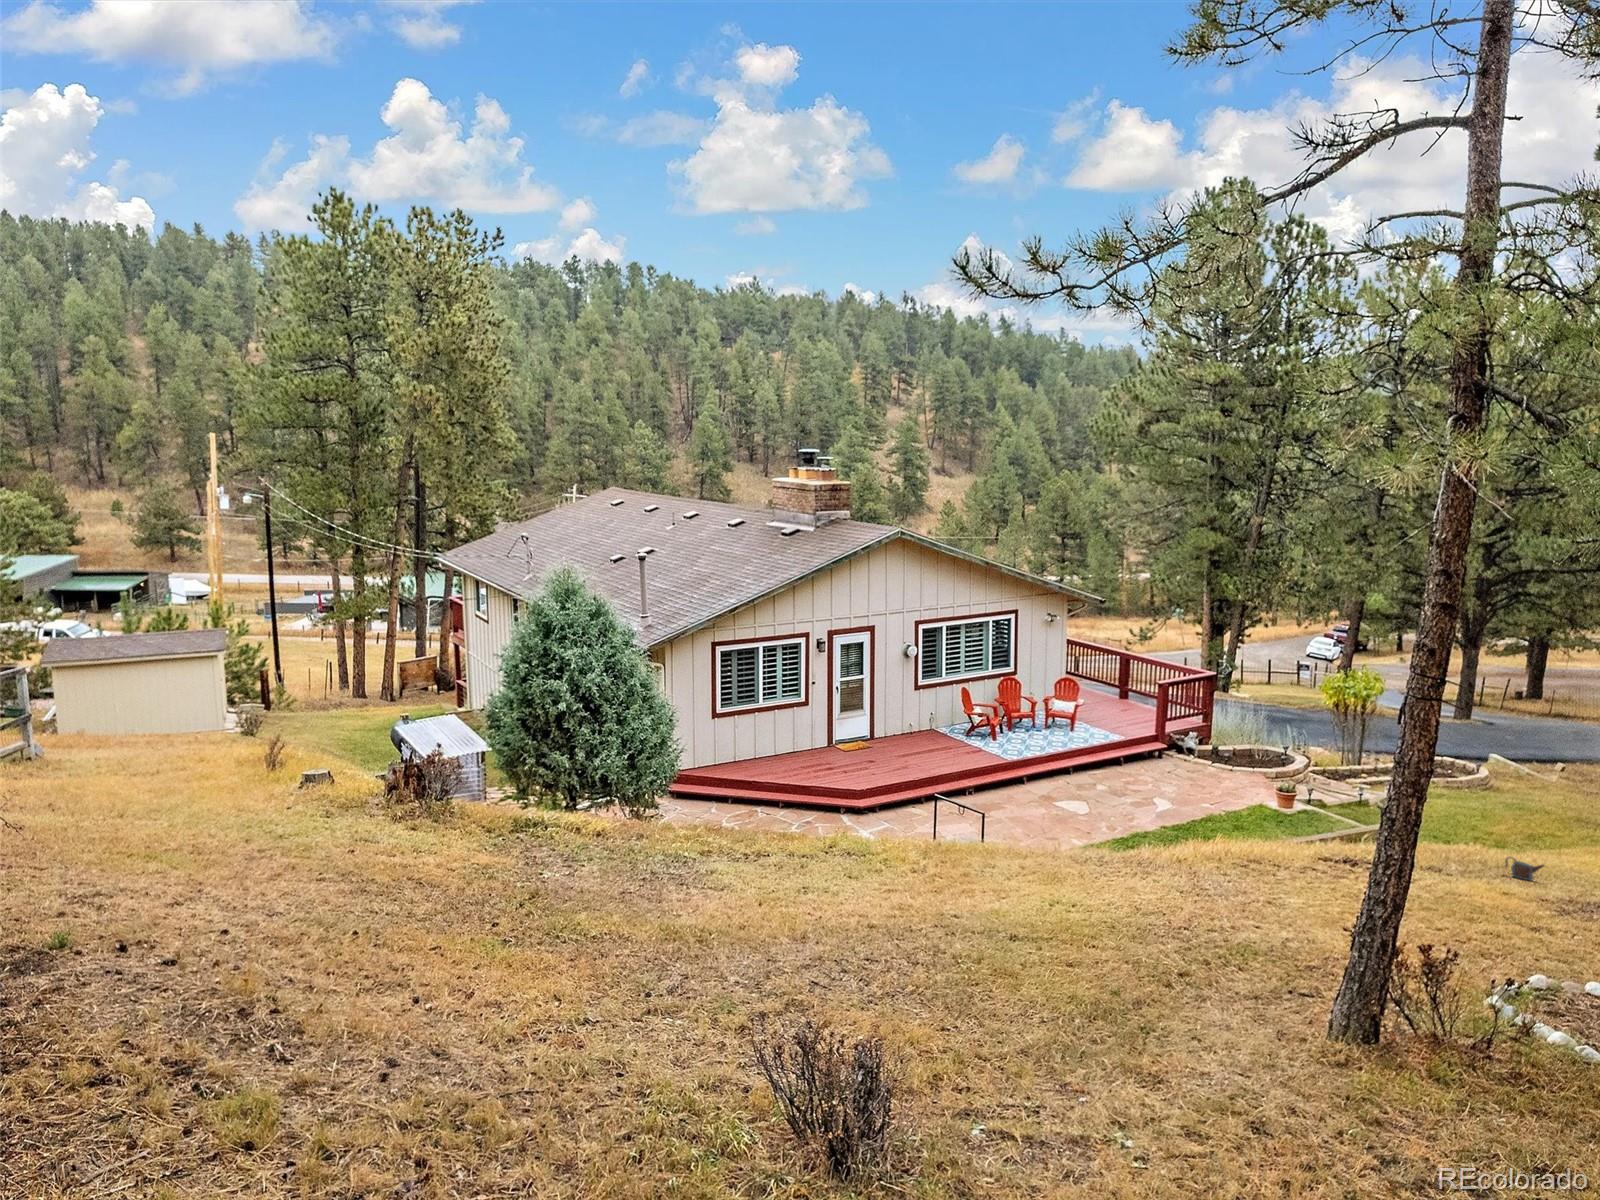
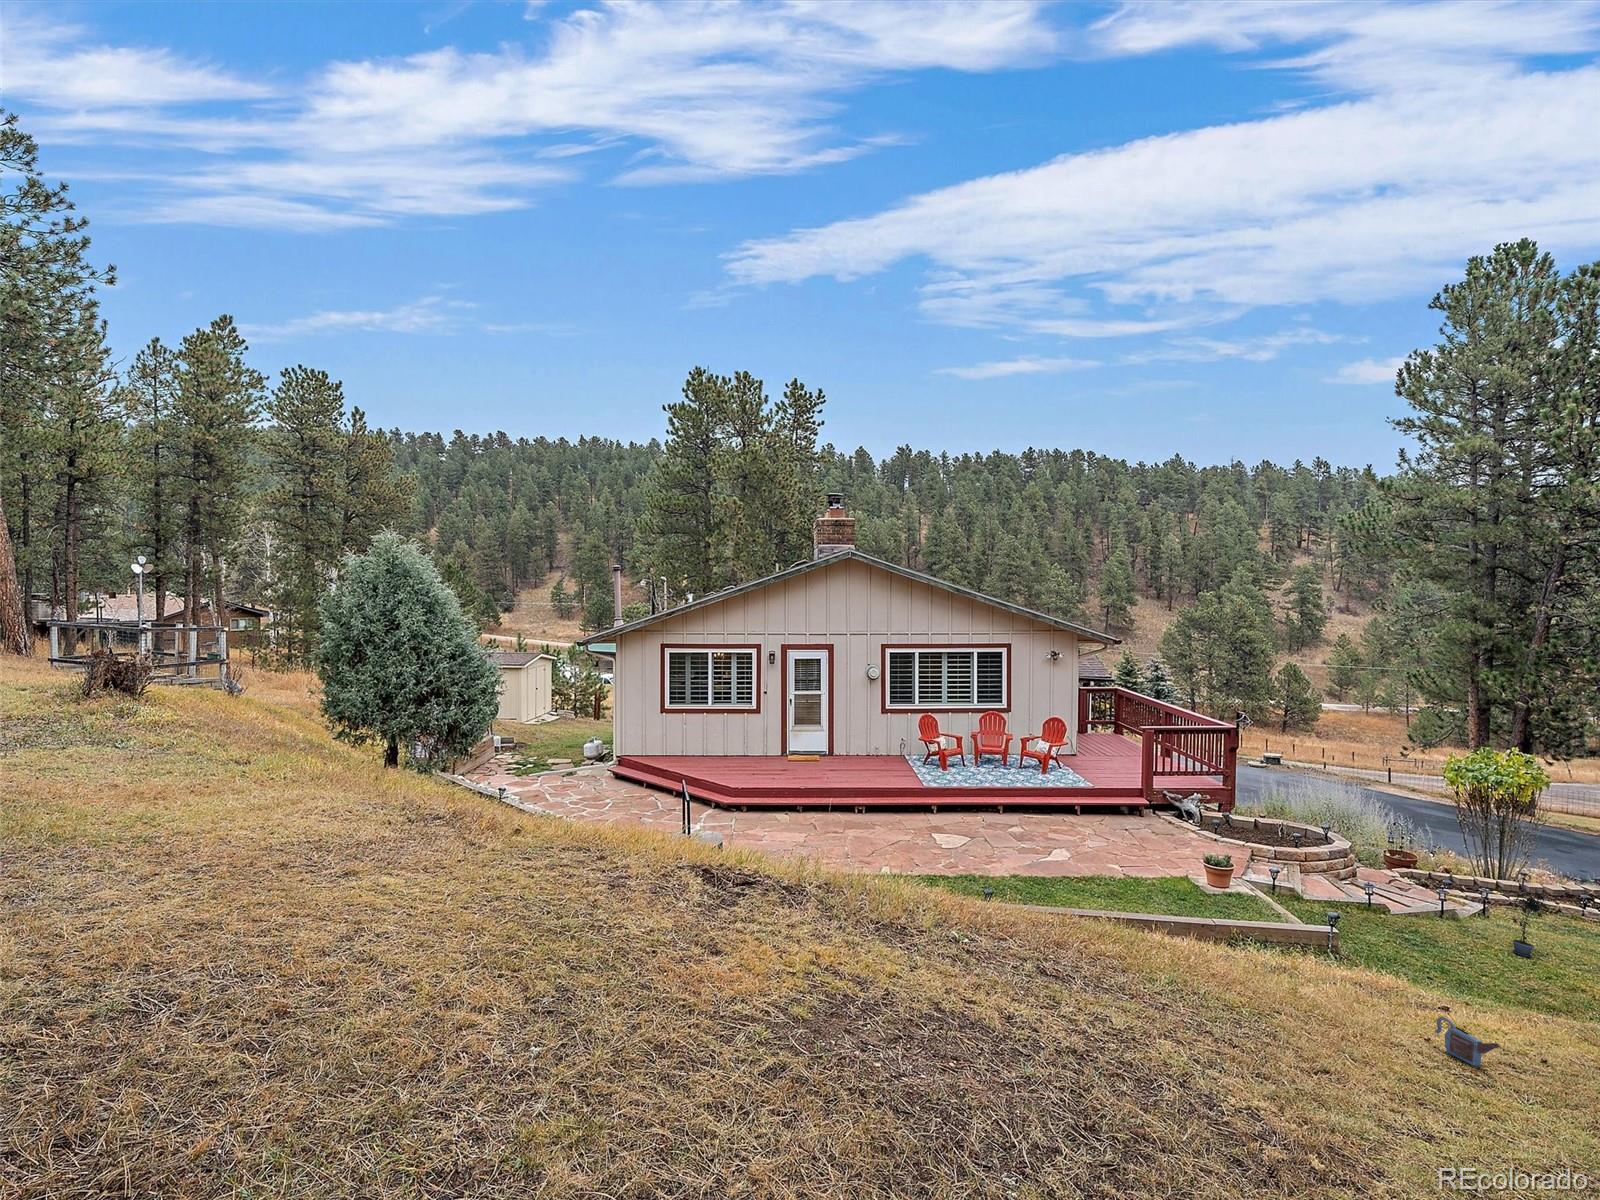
potted plant: none [1470,773,1496,820] -> present [1509,890,1548,957]

